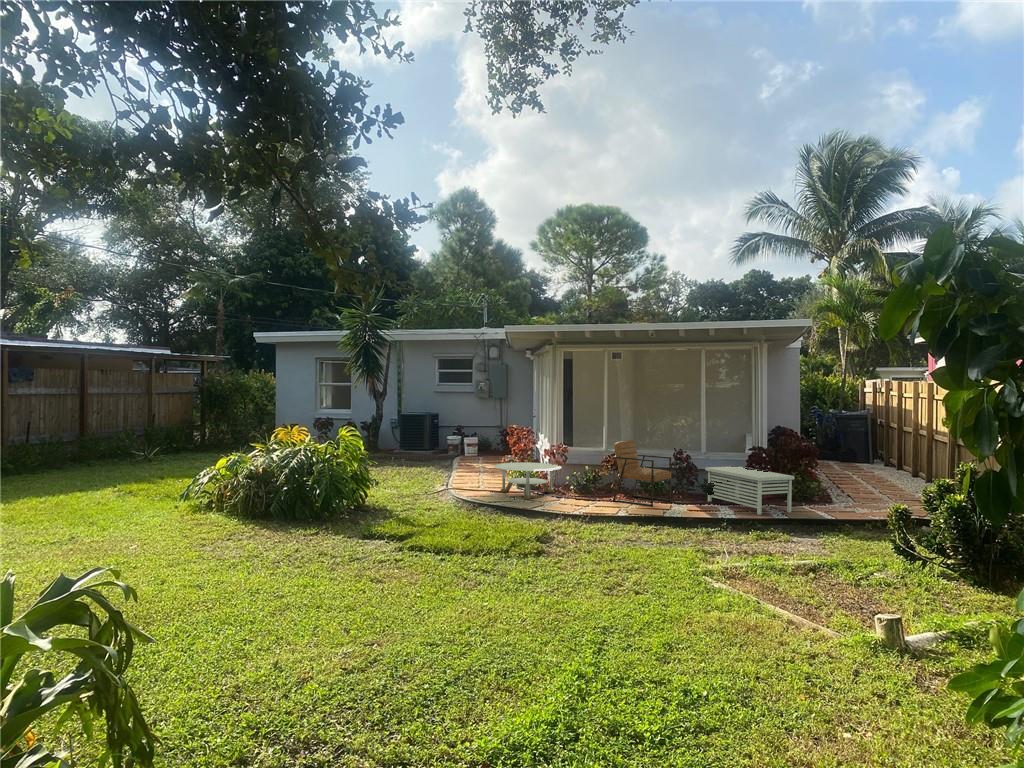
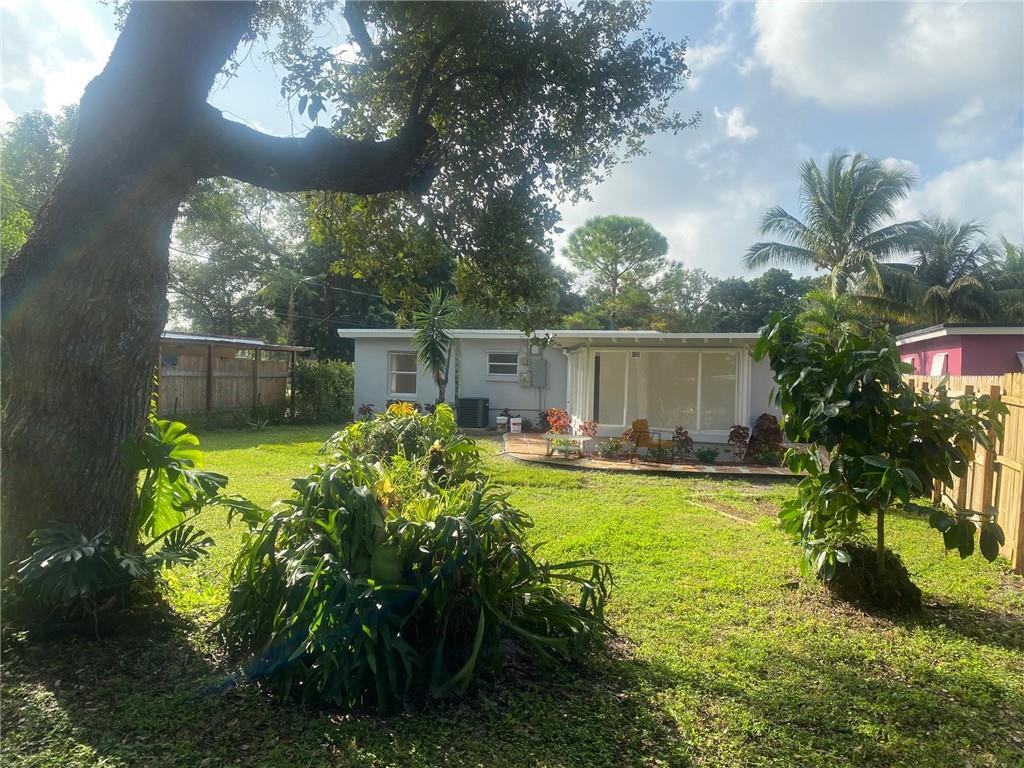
storage bench: present [705,466,794,515] -> none [700,440,764,473]

